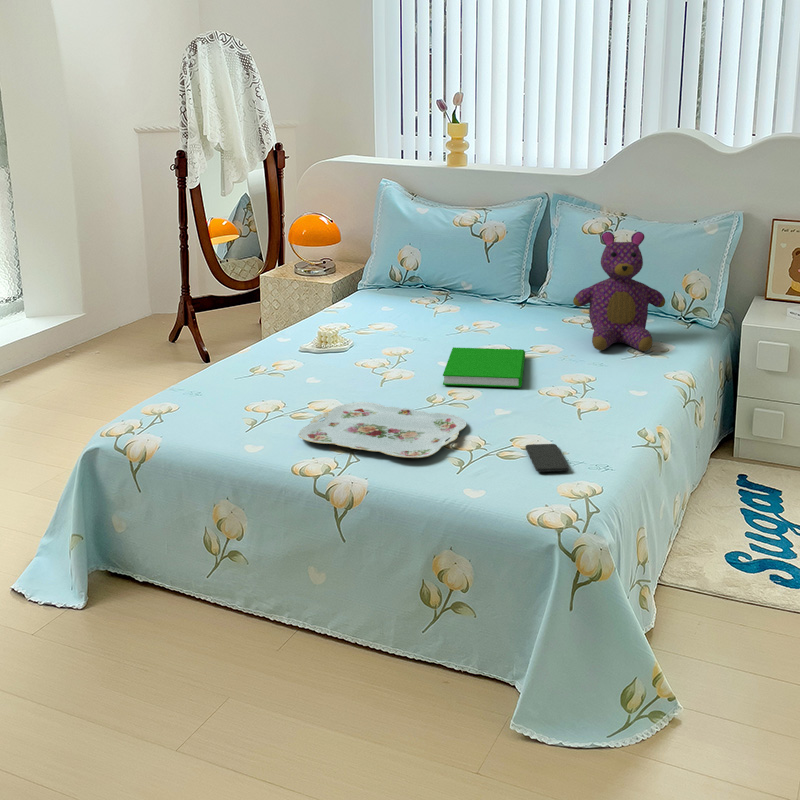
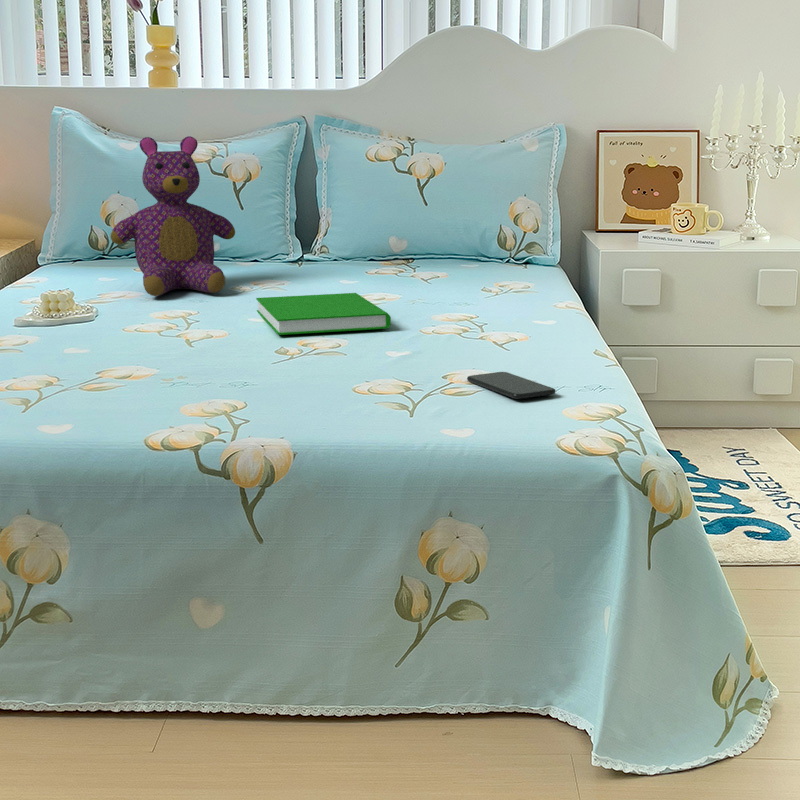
teddy bear: present [573,232,665,351] -> present [111,136,235,296]
serving tray: present [299,402,466,458] -> none [115,358,368,404]

